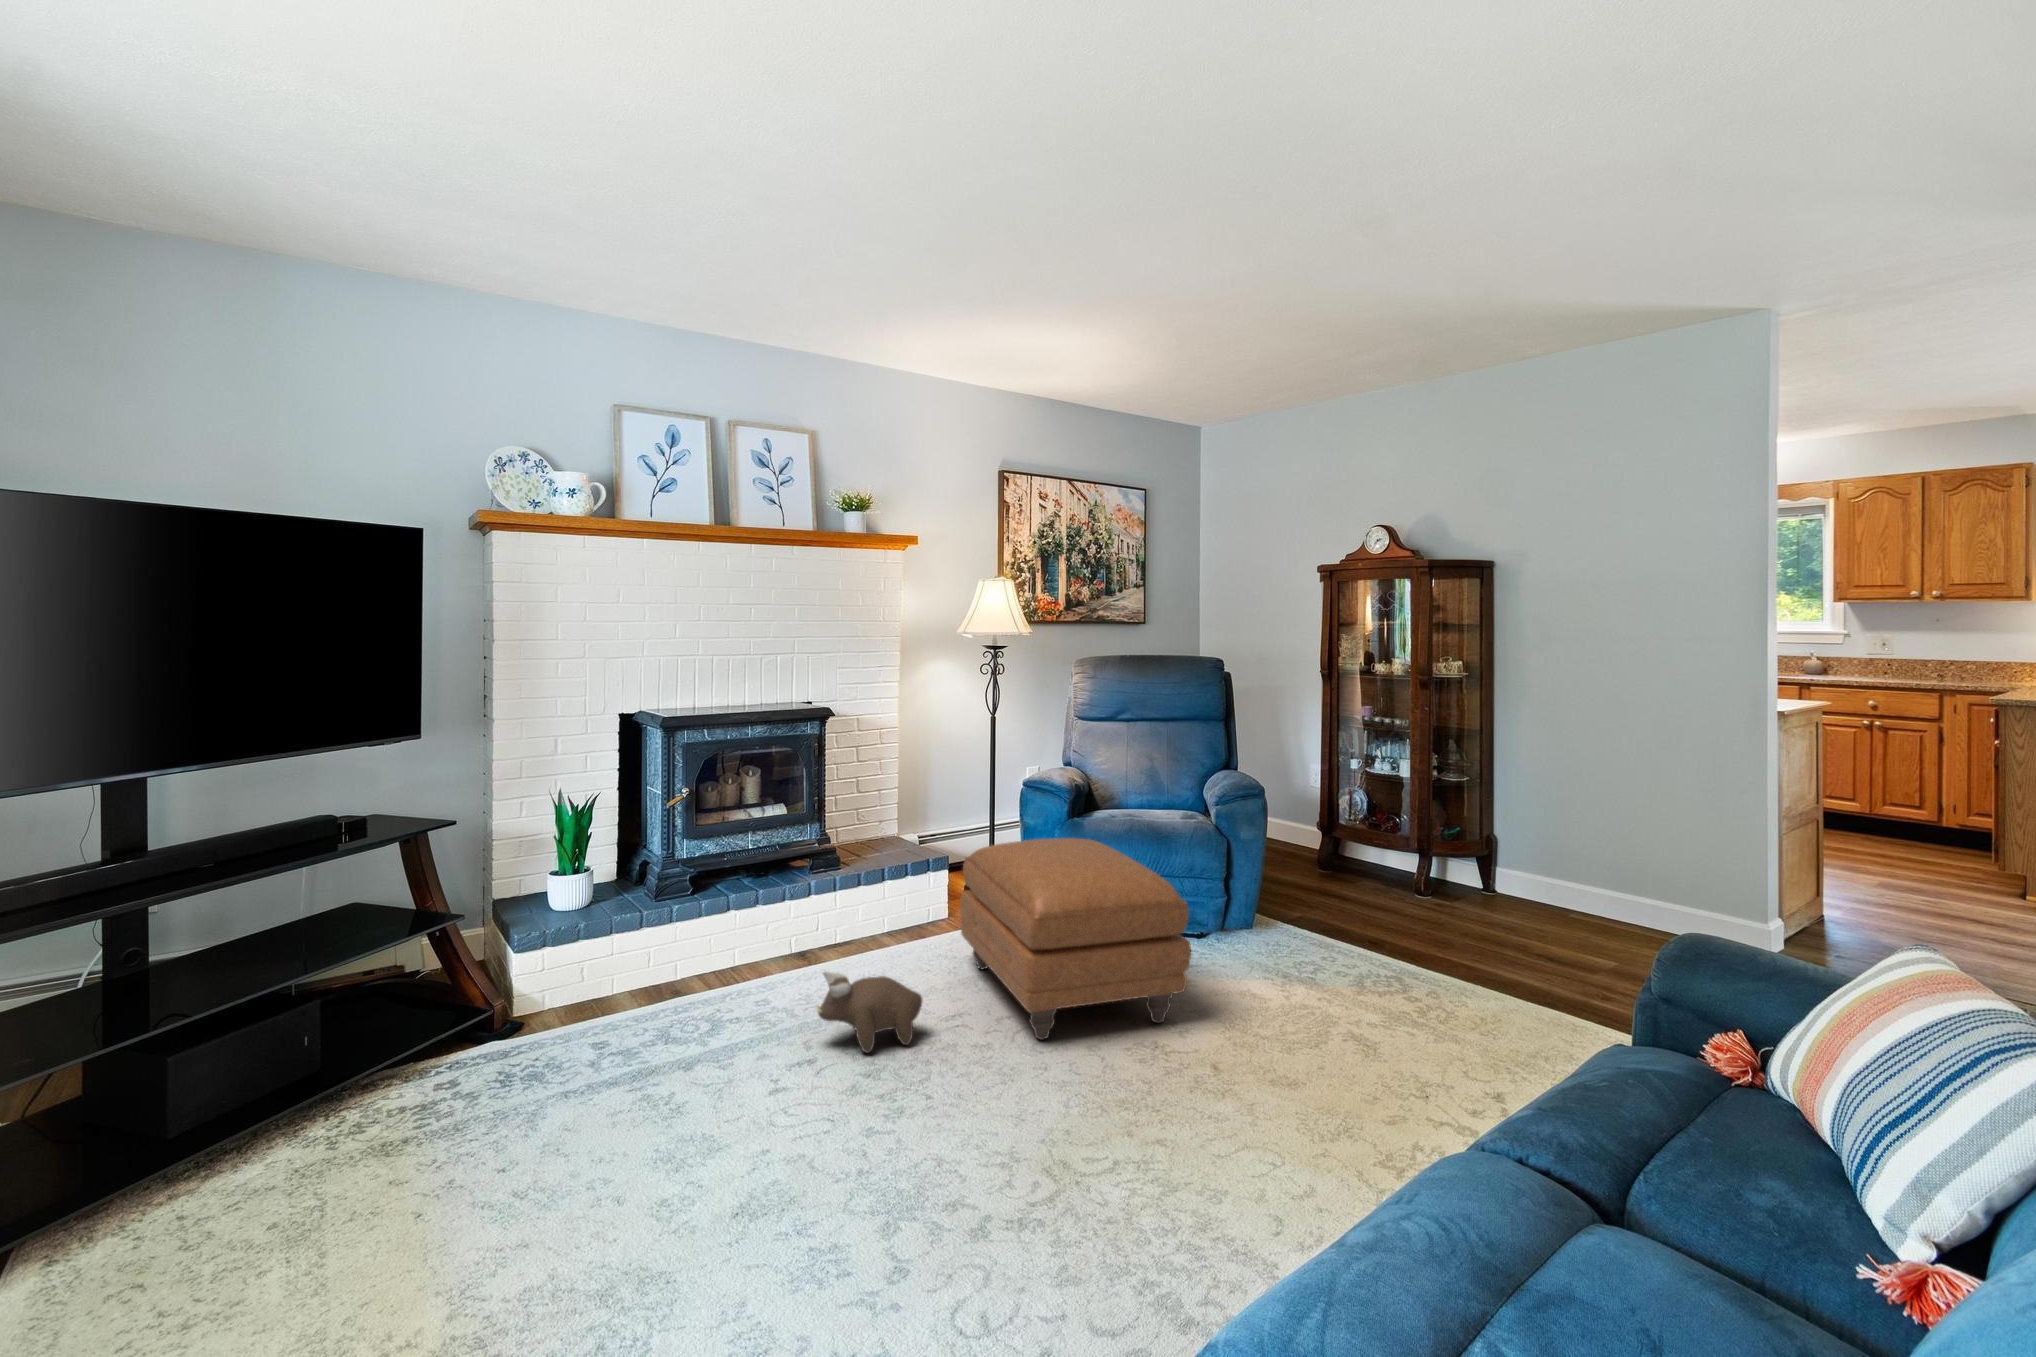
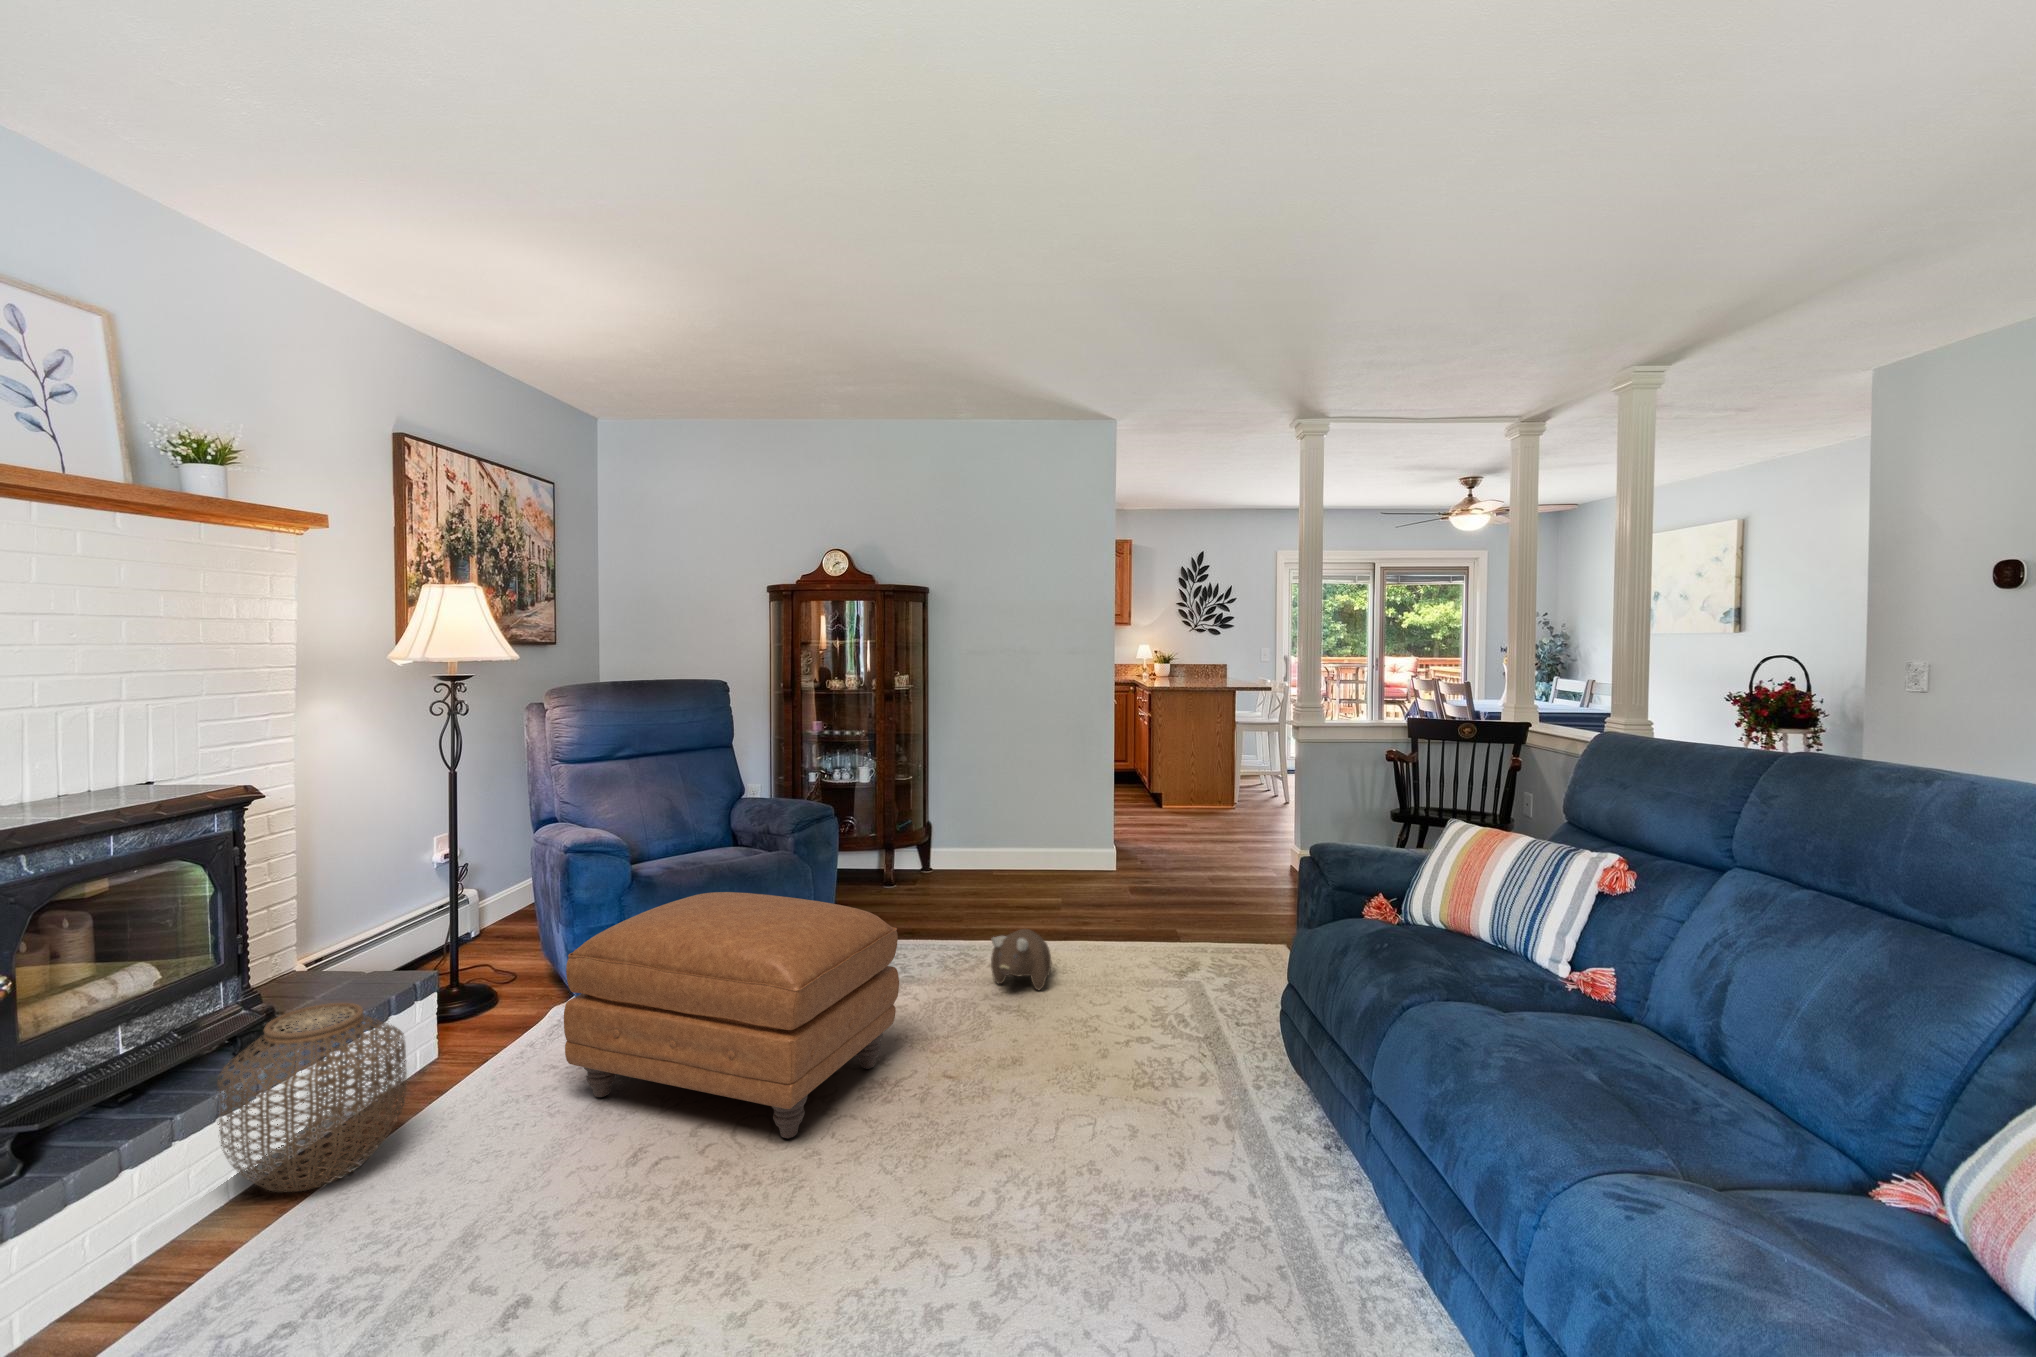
woven basket: none [783,851,876,958] -> present [217,1003,407,1192]
plush toy: present [816,972,922,1053] -> present [991,929,1051,990]

